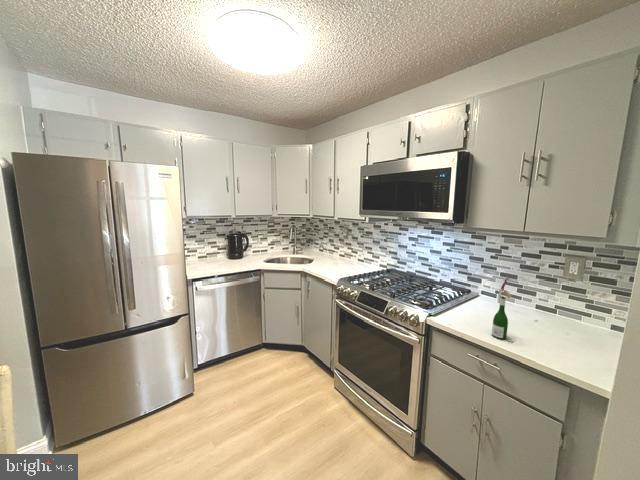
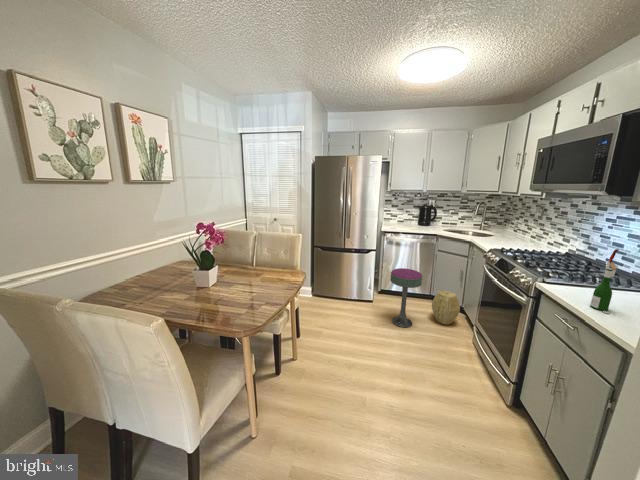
bar stool: none [227,329,273,424] -> present [390,268,422,327]
woven basket: none [279,337,310,382] -> present [432,290,460,325]

